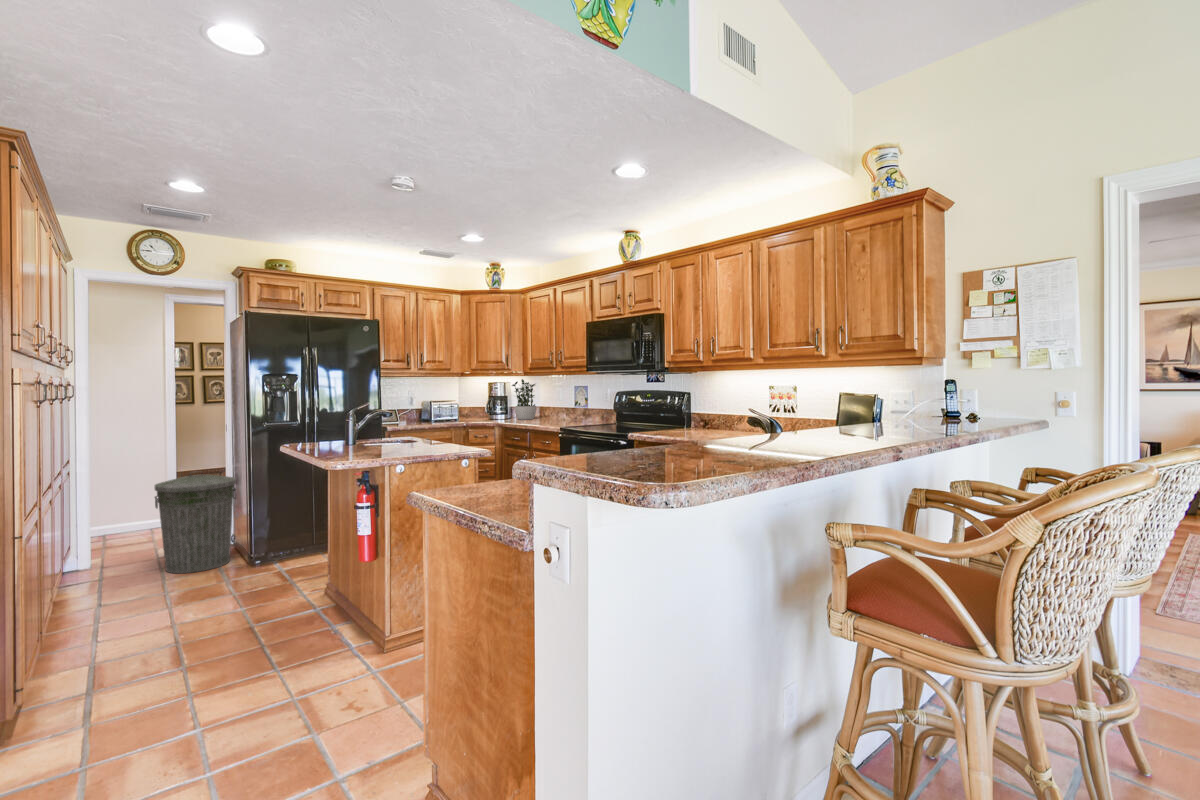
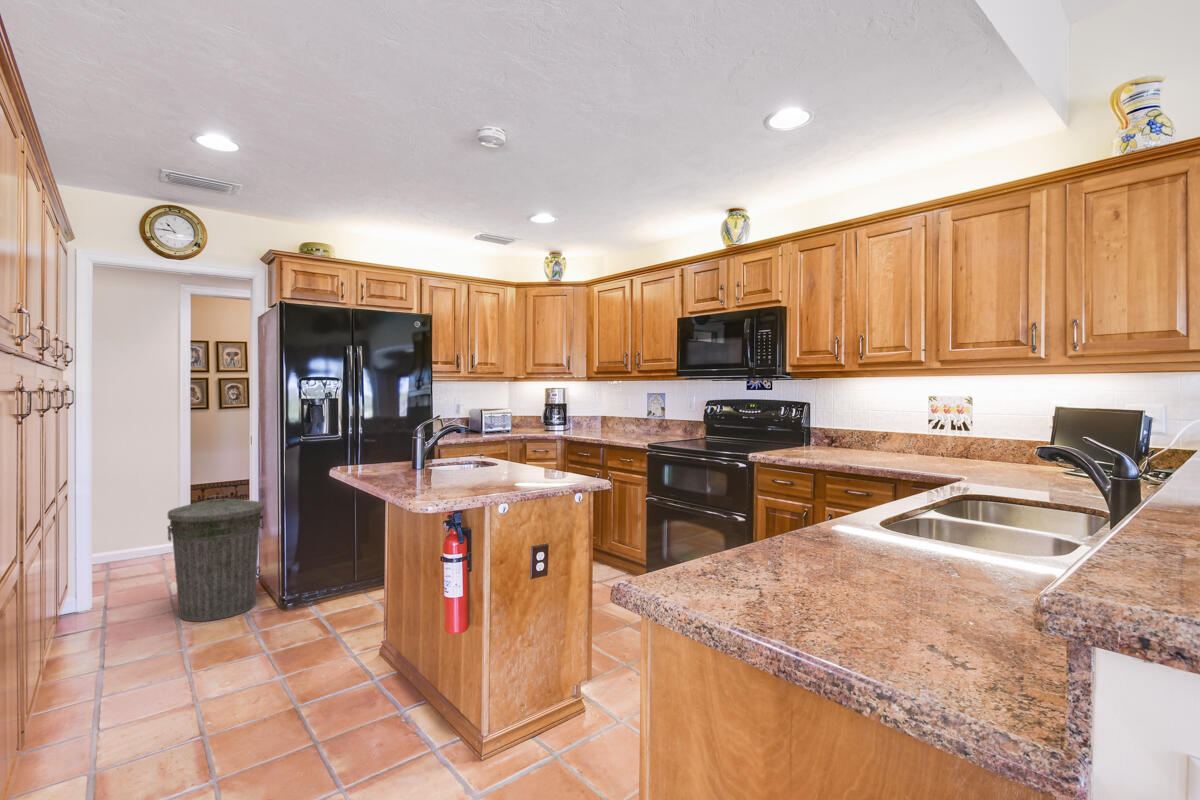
potted plant: present [512,379,536,420] -> none [576,385,606,433]

